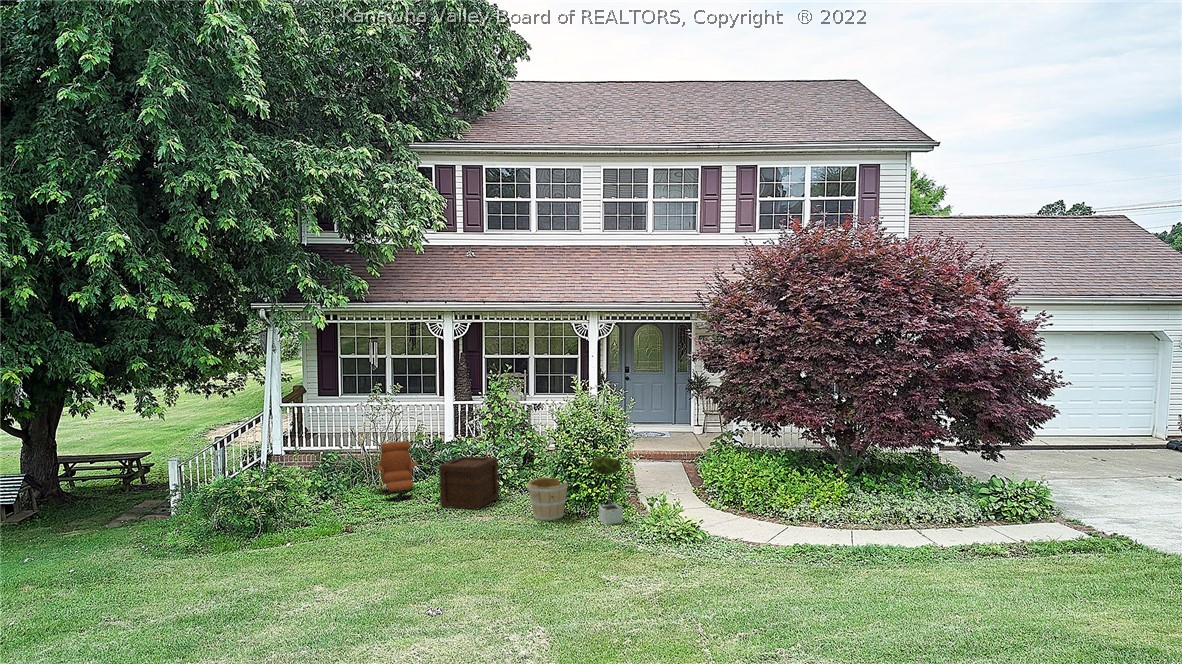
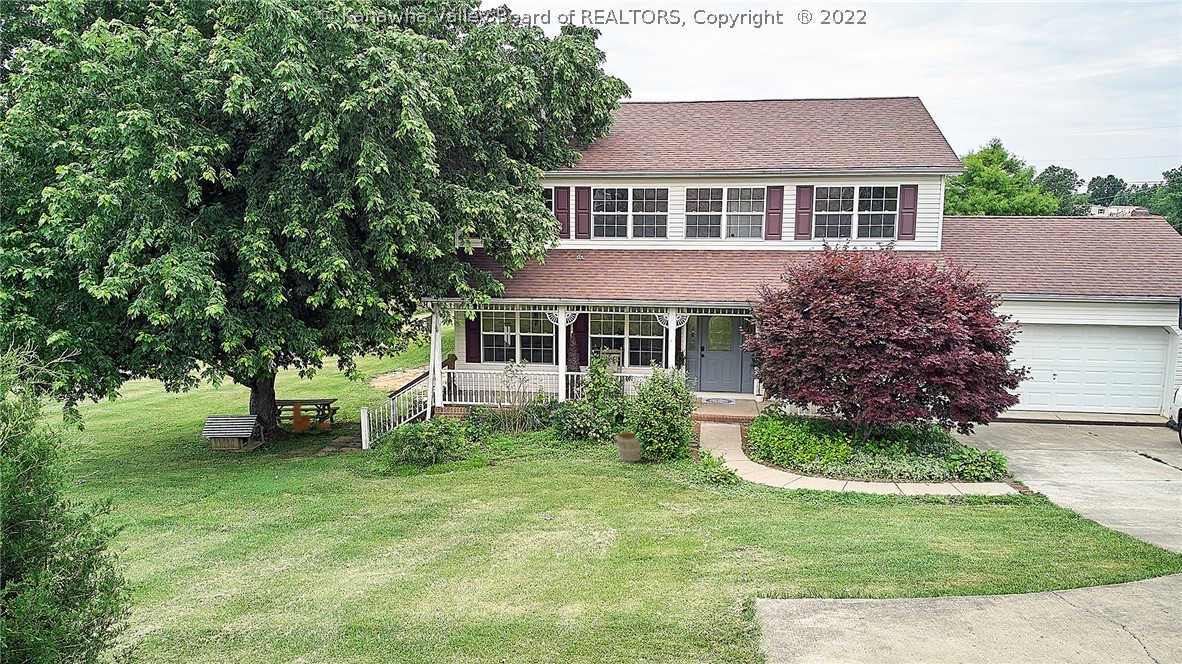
lounge chair: present [375,441,418,502] -> present [293,403,330,436]
wooden crate: present [439,456,499,509] -> none [556,415,597,452]
potted tree: present [592,457,623,525] -> none [660,419,681,466]

